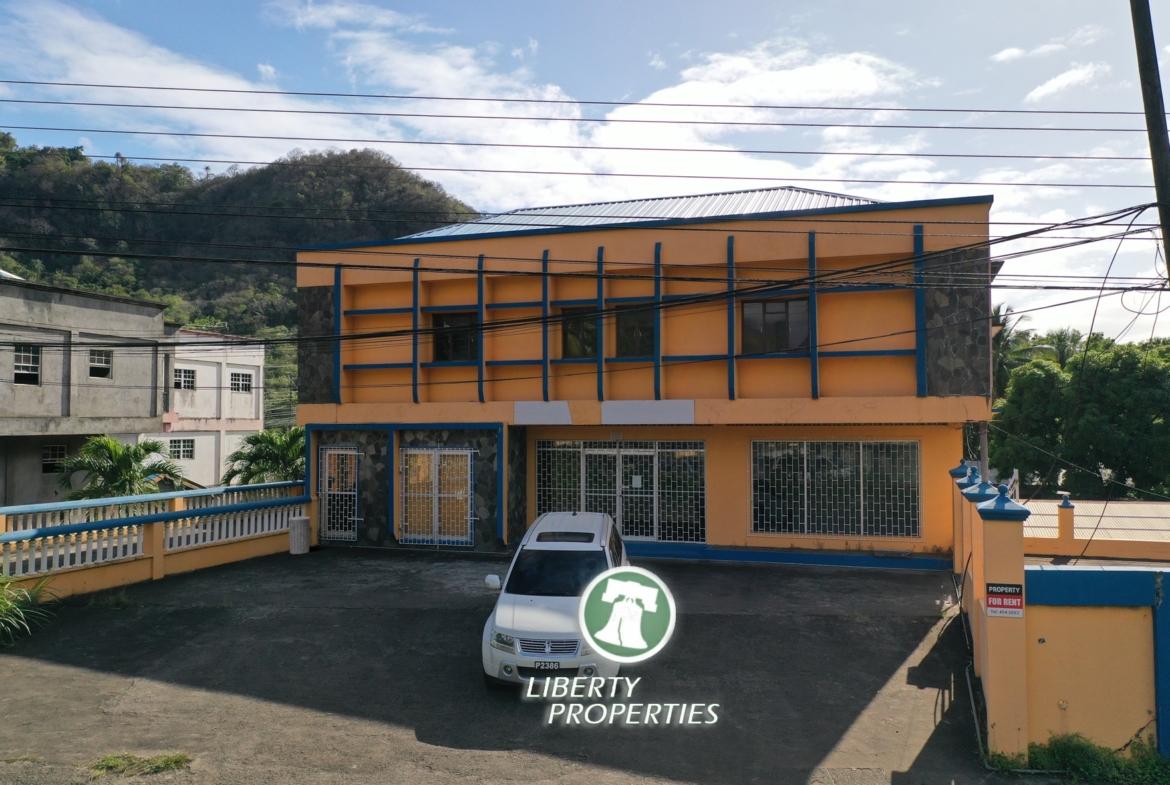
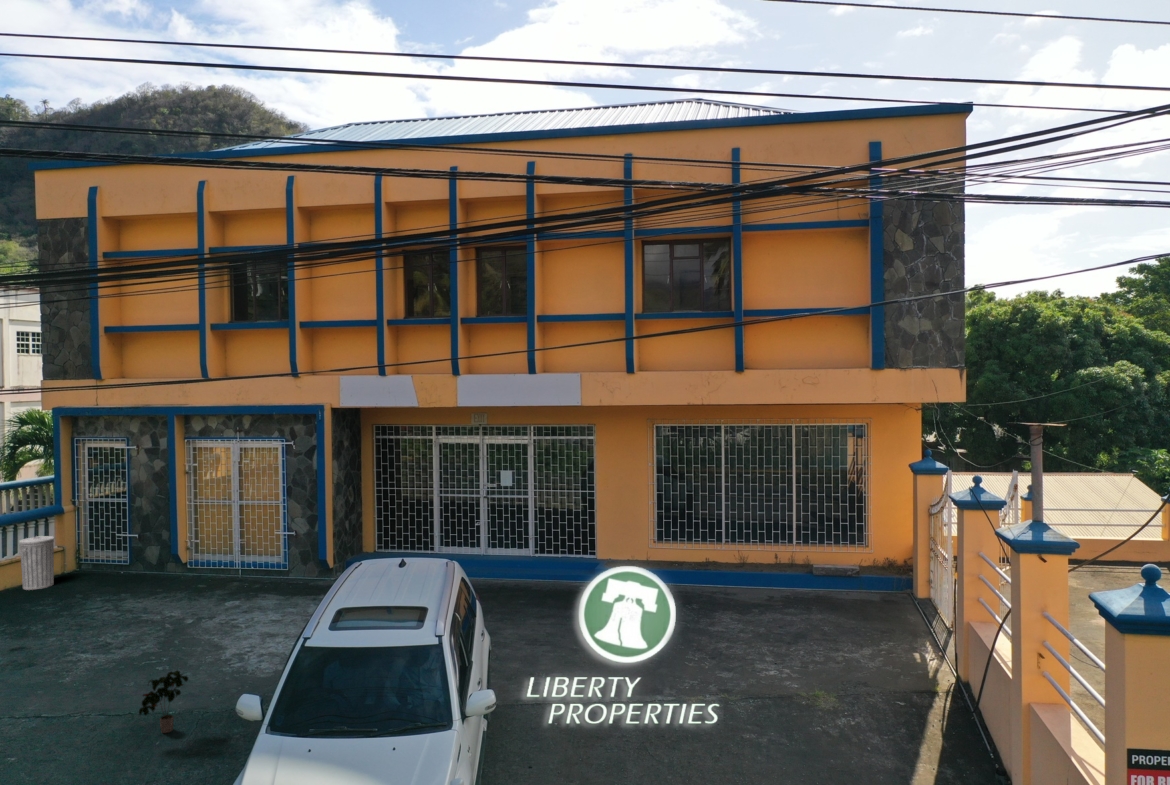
potted plant: none [427,577,450,613] -> present [139,671,188,733]

